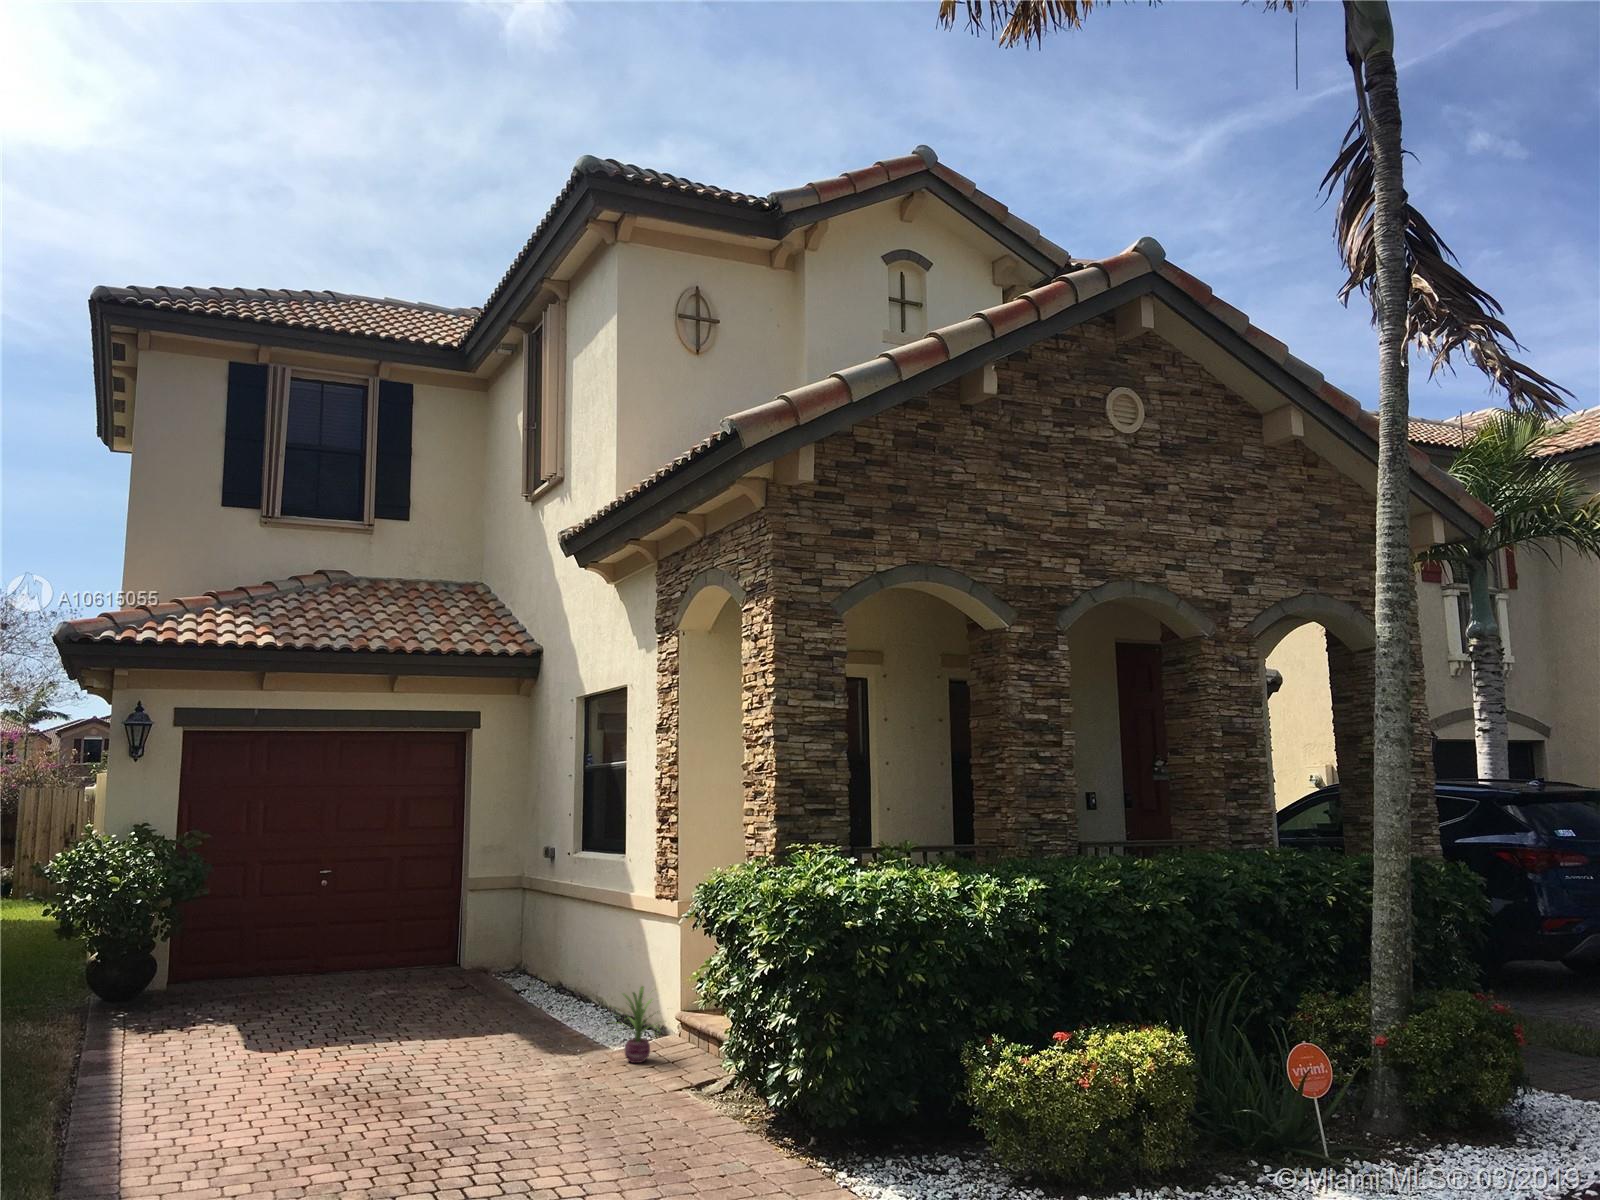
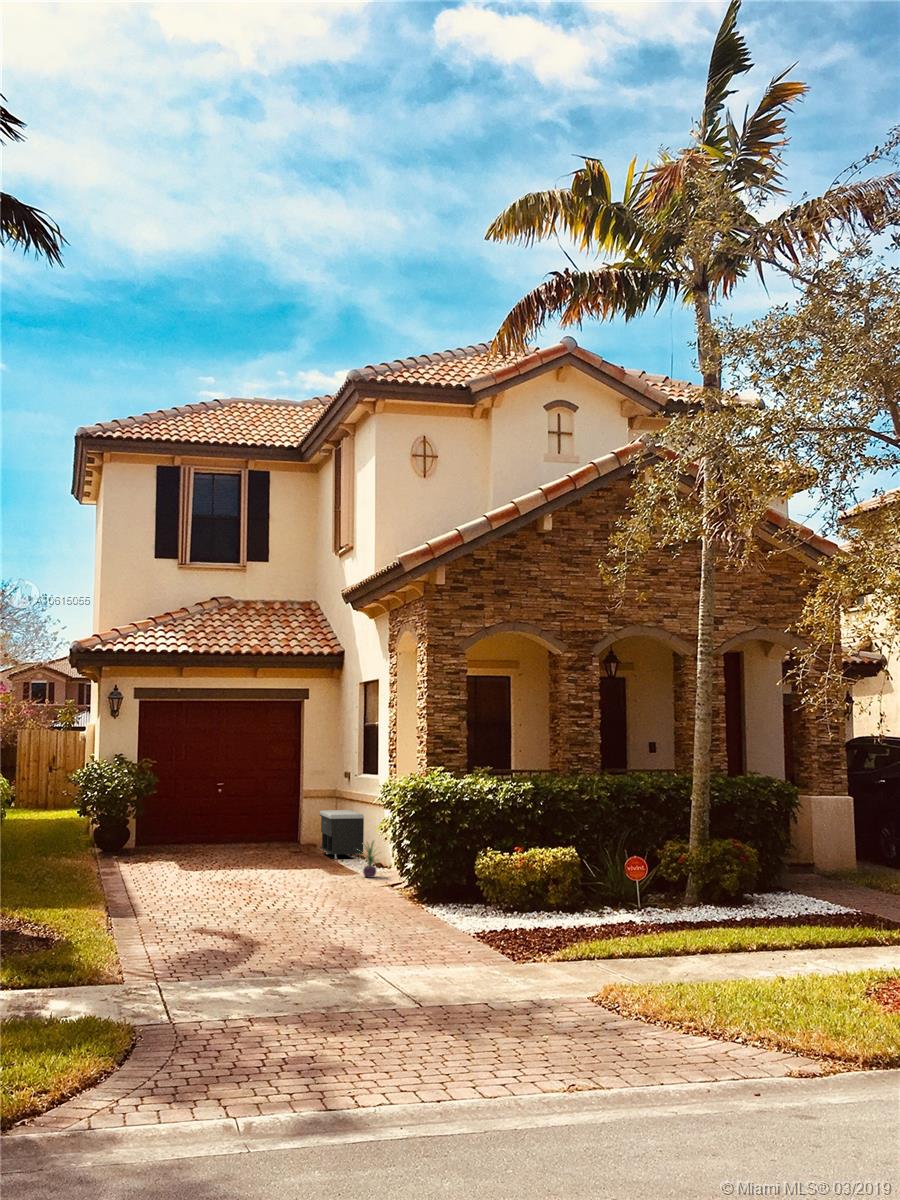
storage bench: none [507,913,592,1006] -> present [320,810,364,859]

